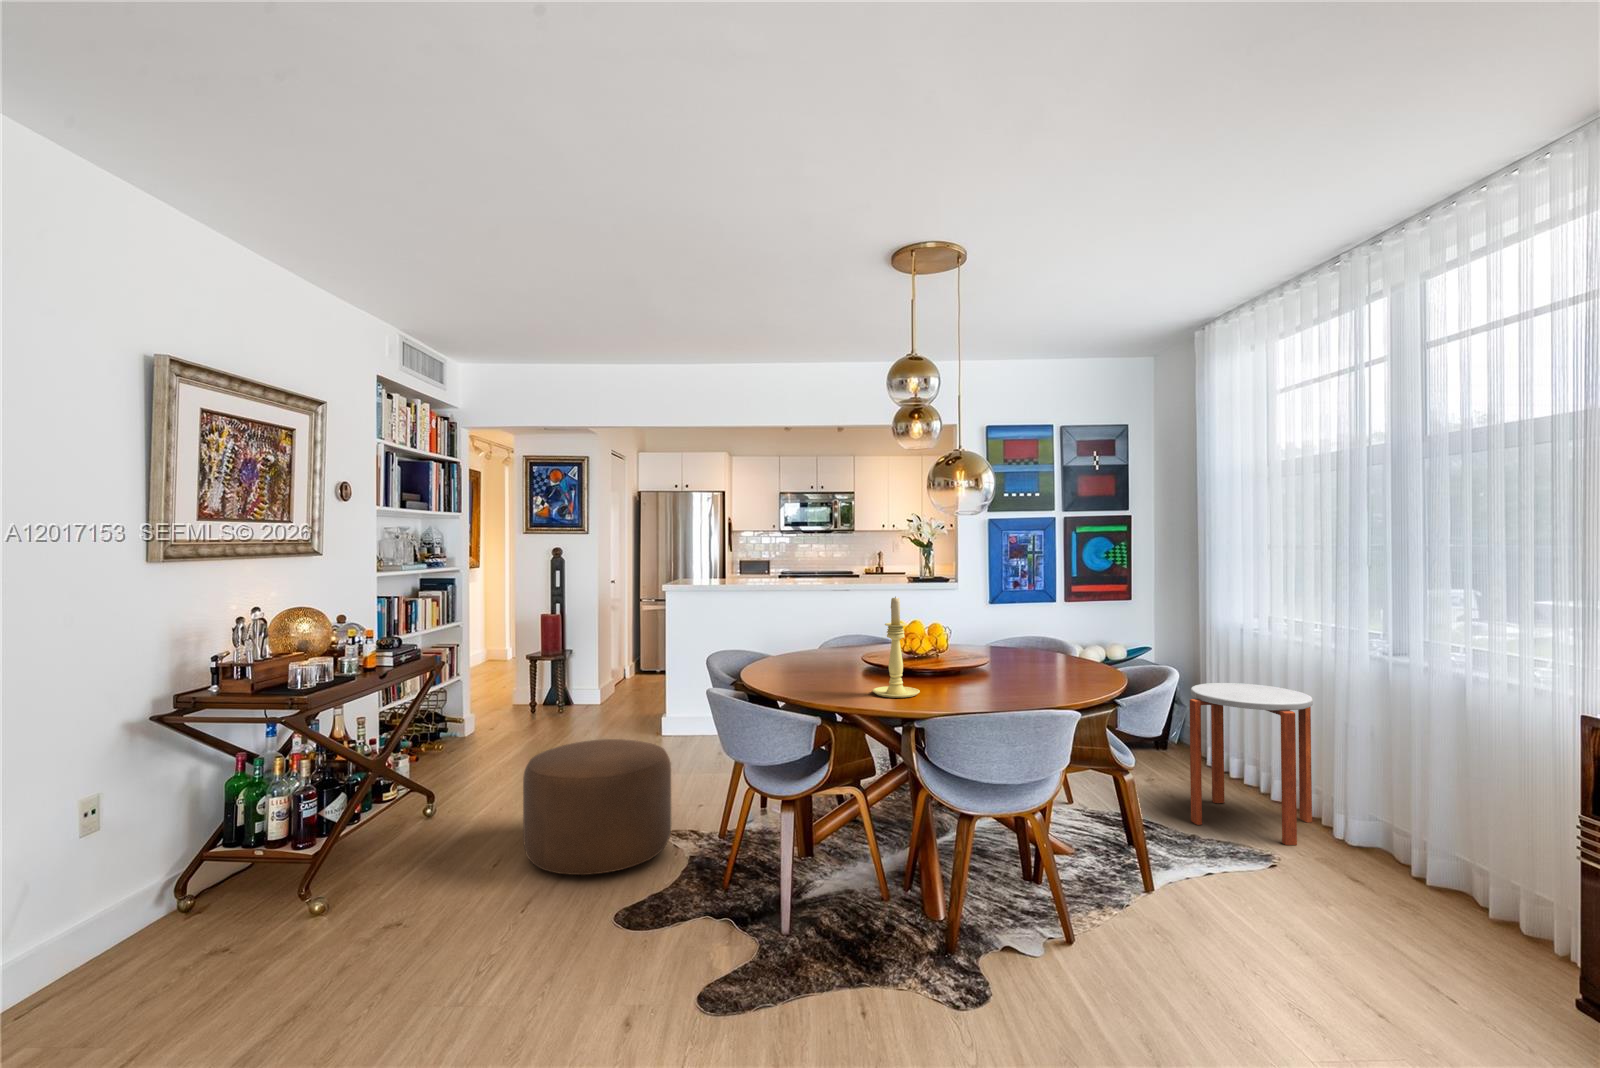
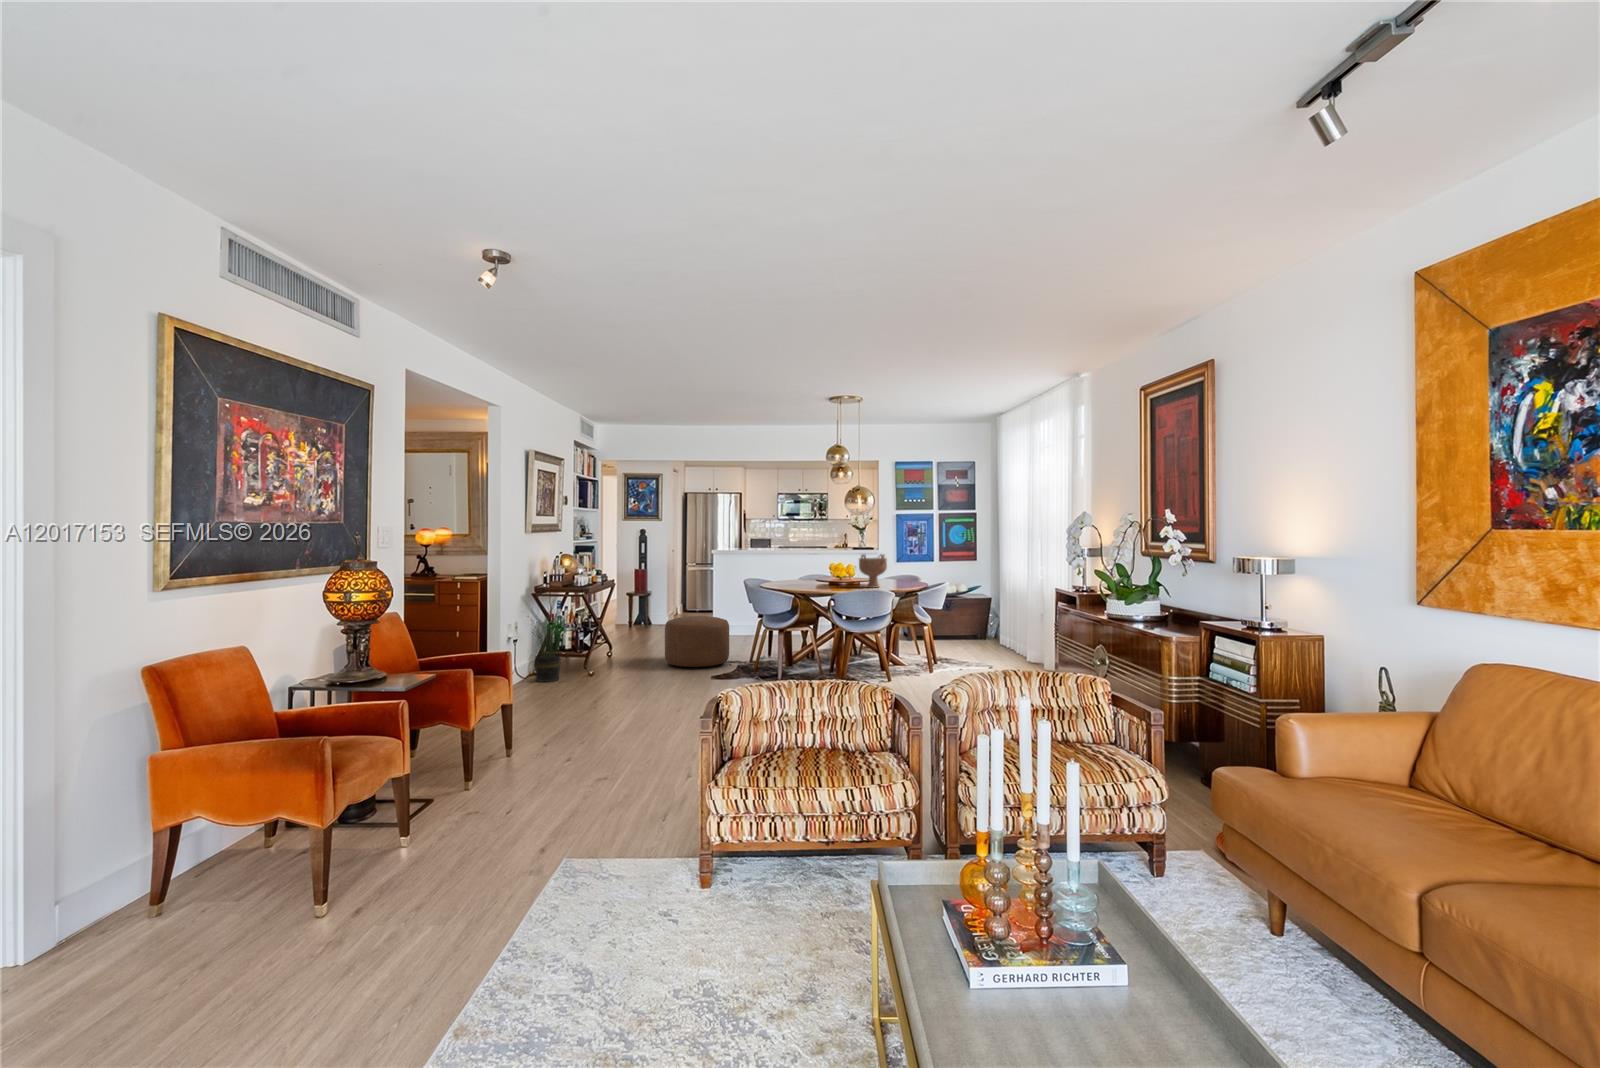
candle holder: present [872,597,920,698] -> none [817,548,836,588]
decorative bowl: none [972,607,1044,694] -> present [859,554,887,588]
side table: present [1190,683,1313,845] -> none [971,595,1027,663]
potted plant: none [116,749,254,958] -> present [532,615,561,682]

